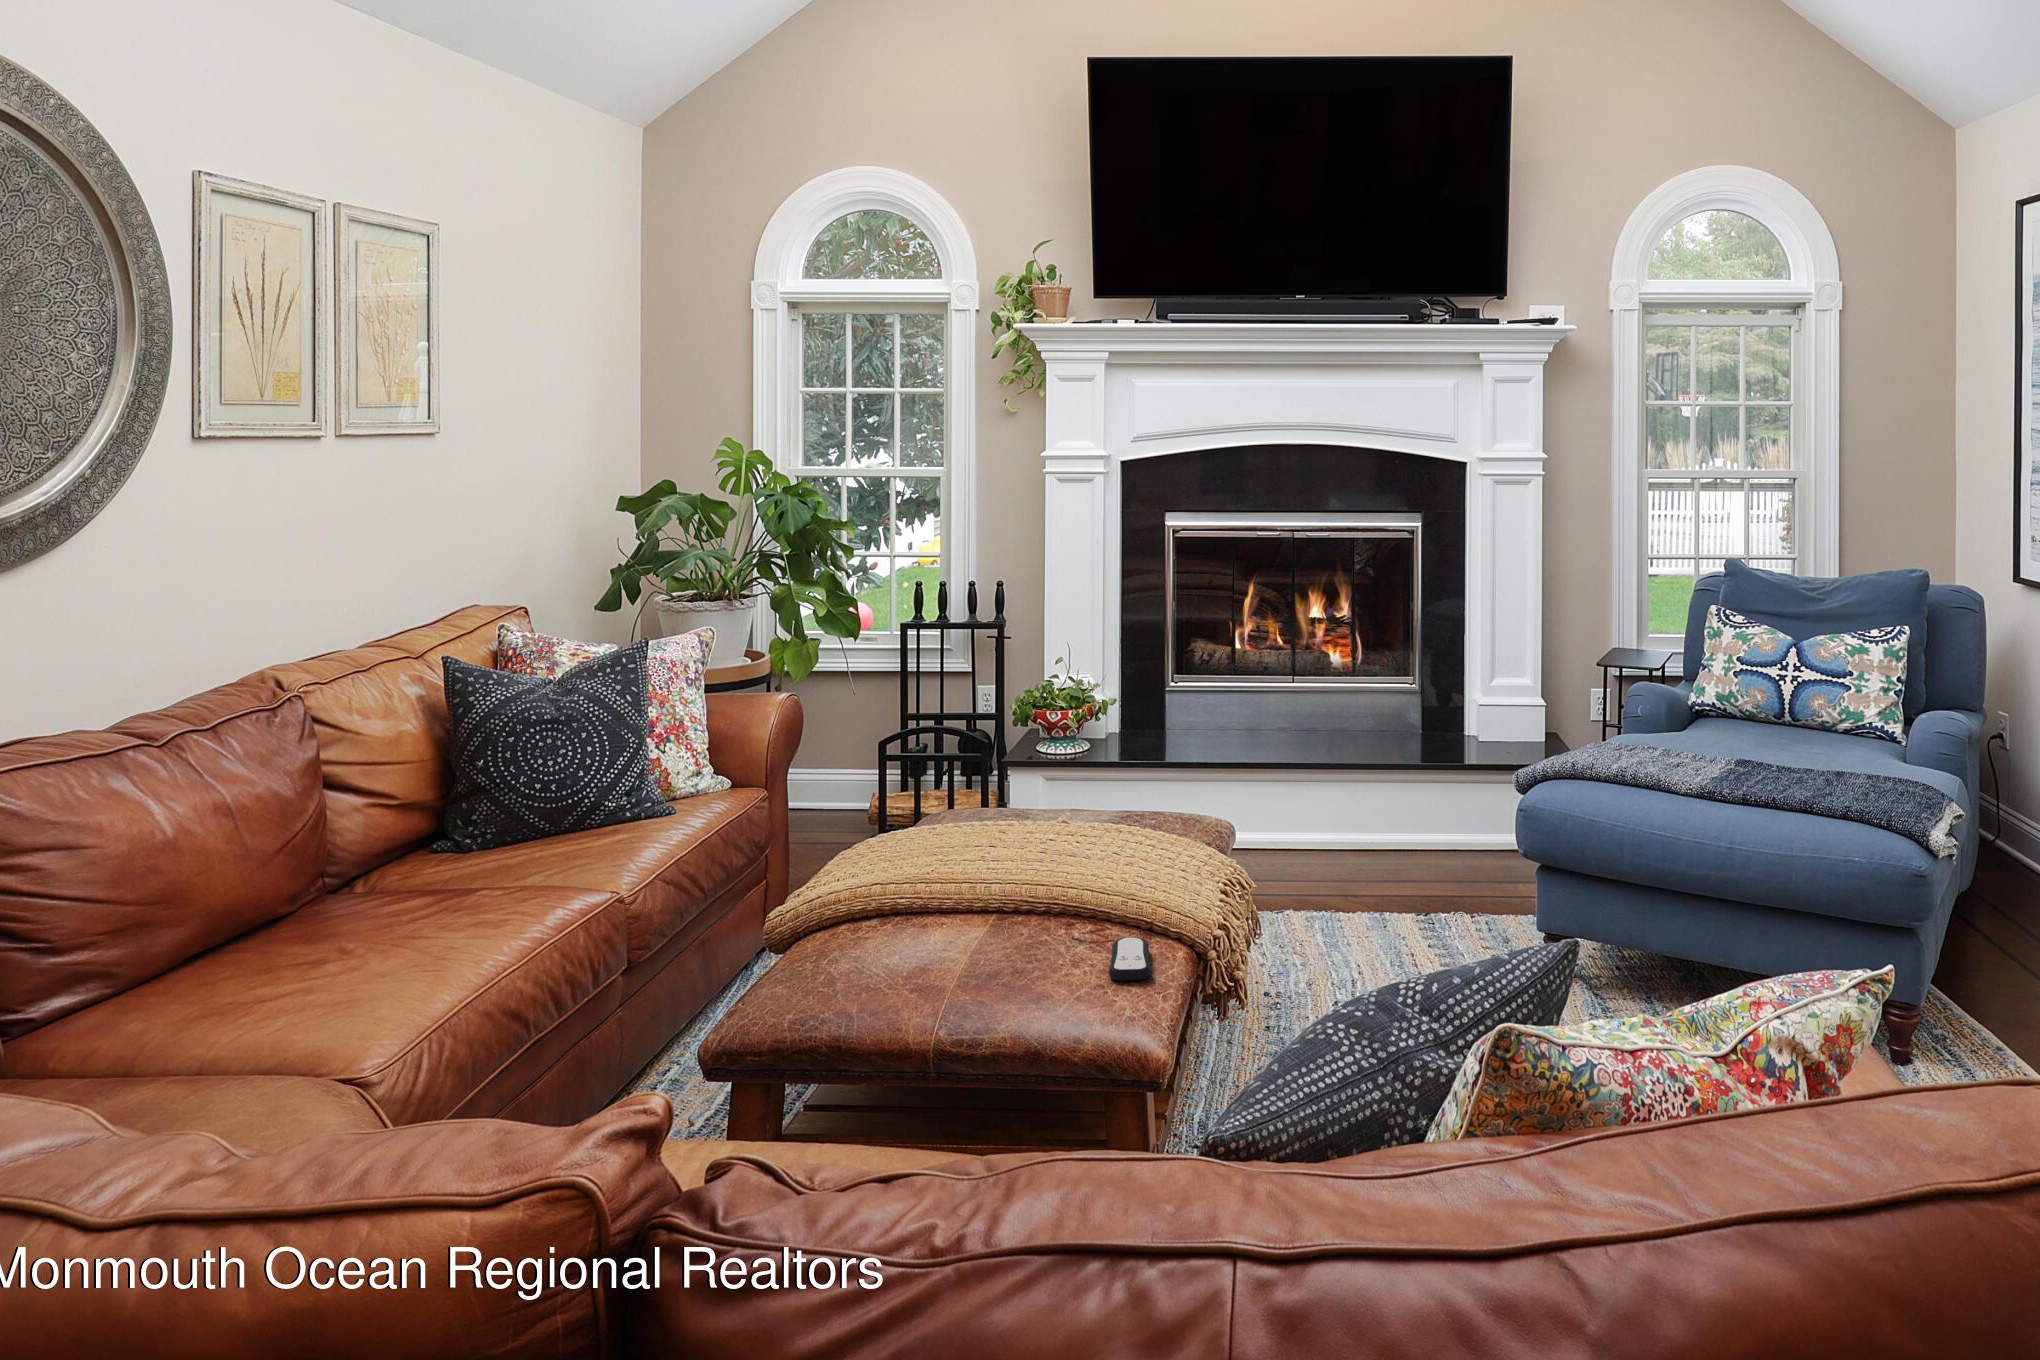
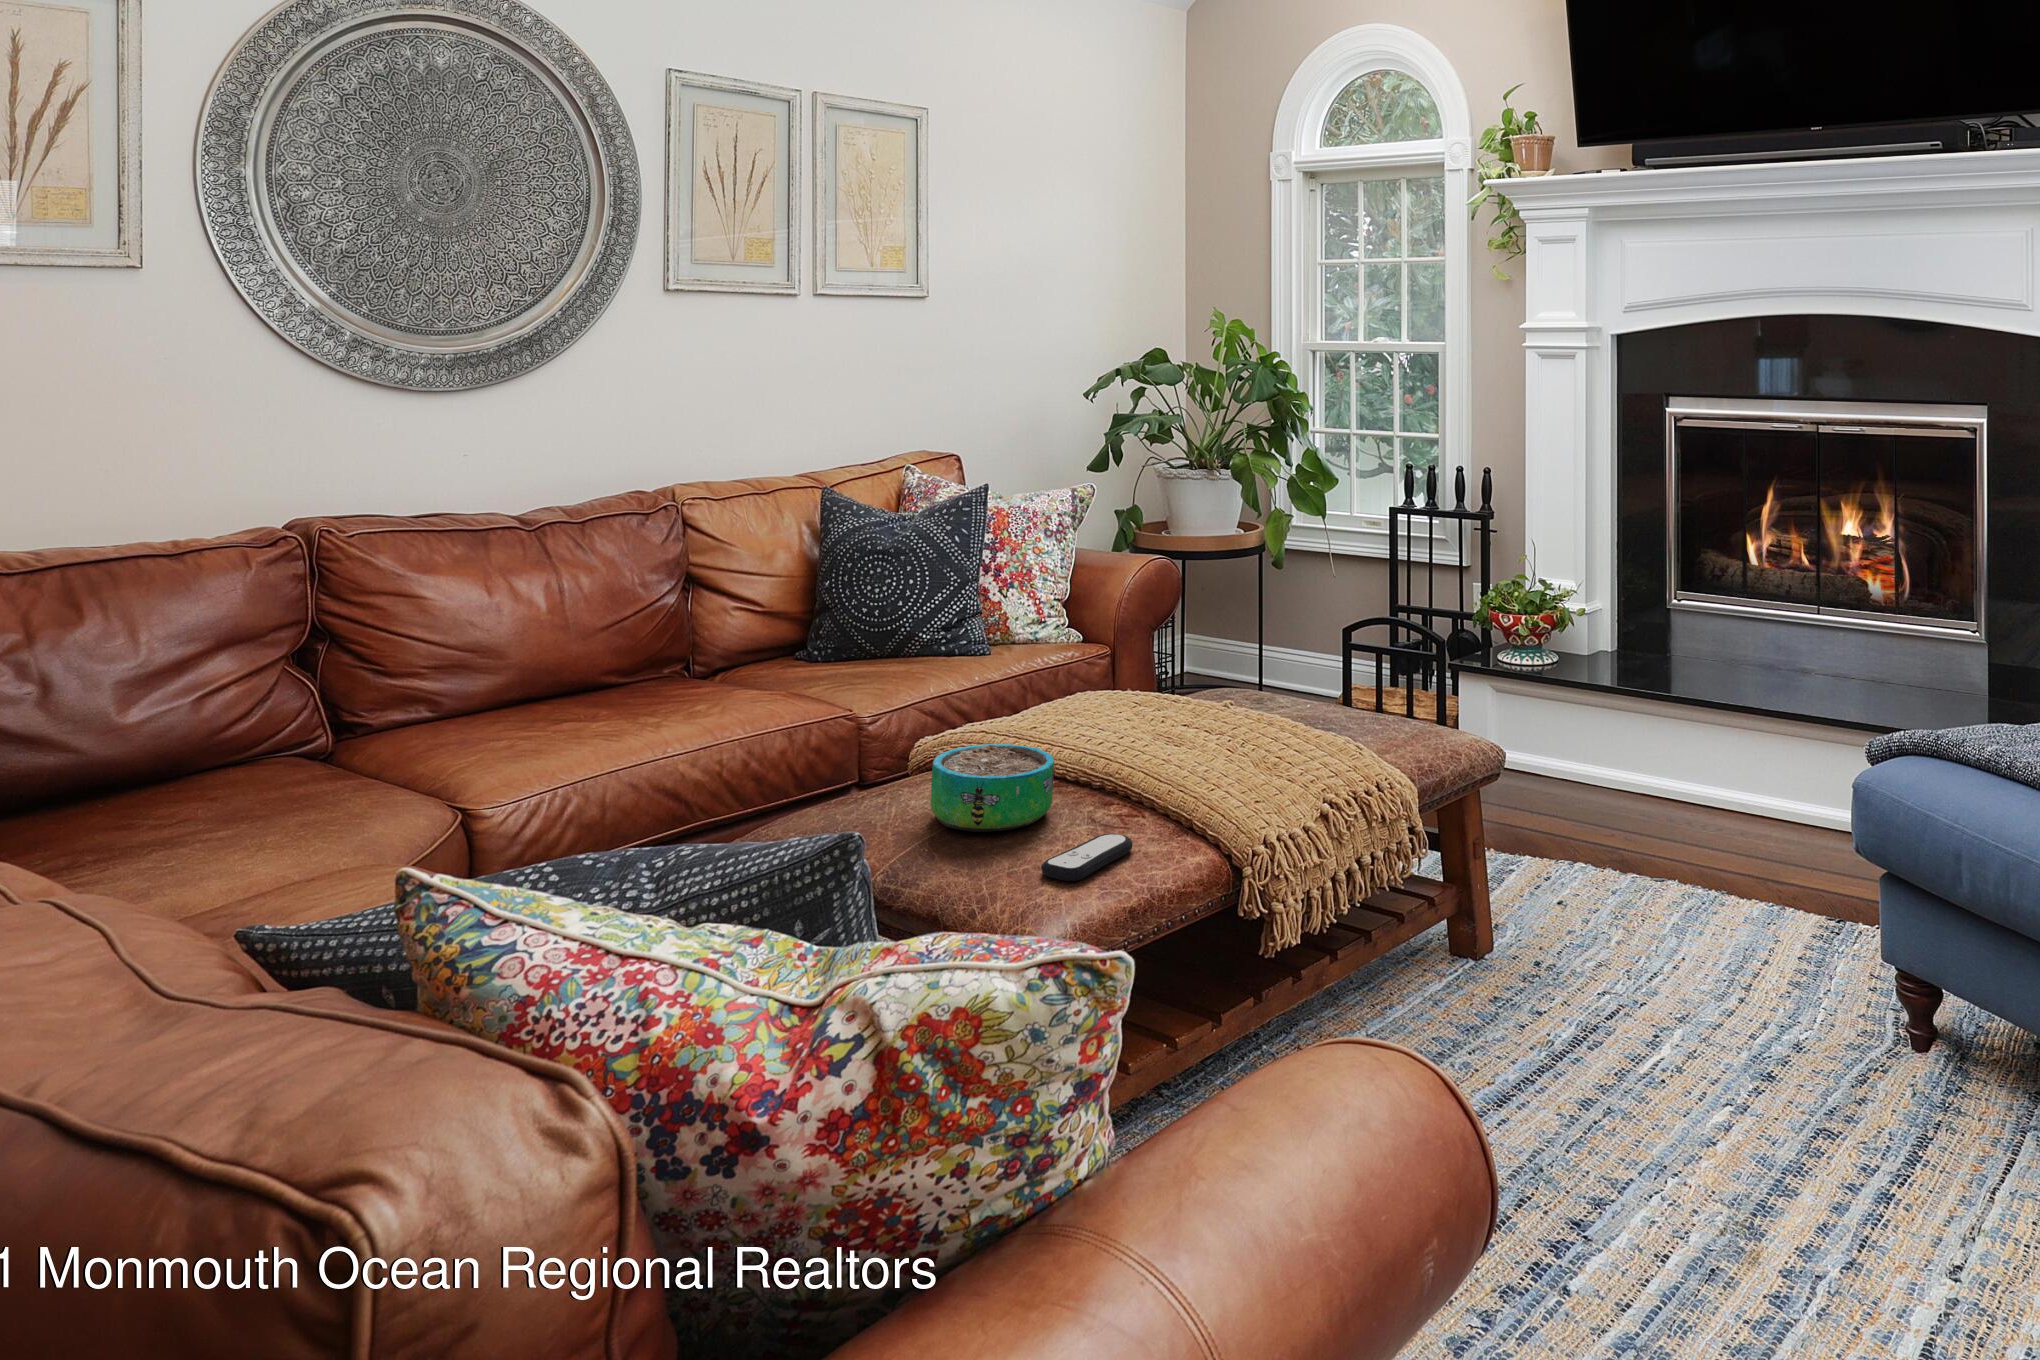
decorative bowl: none [939,881,1048,963] -> present [930,744,1054,832]

